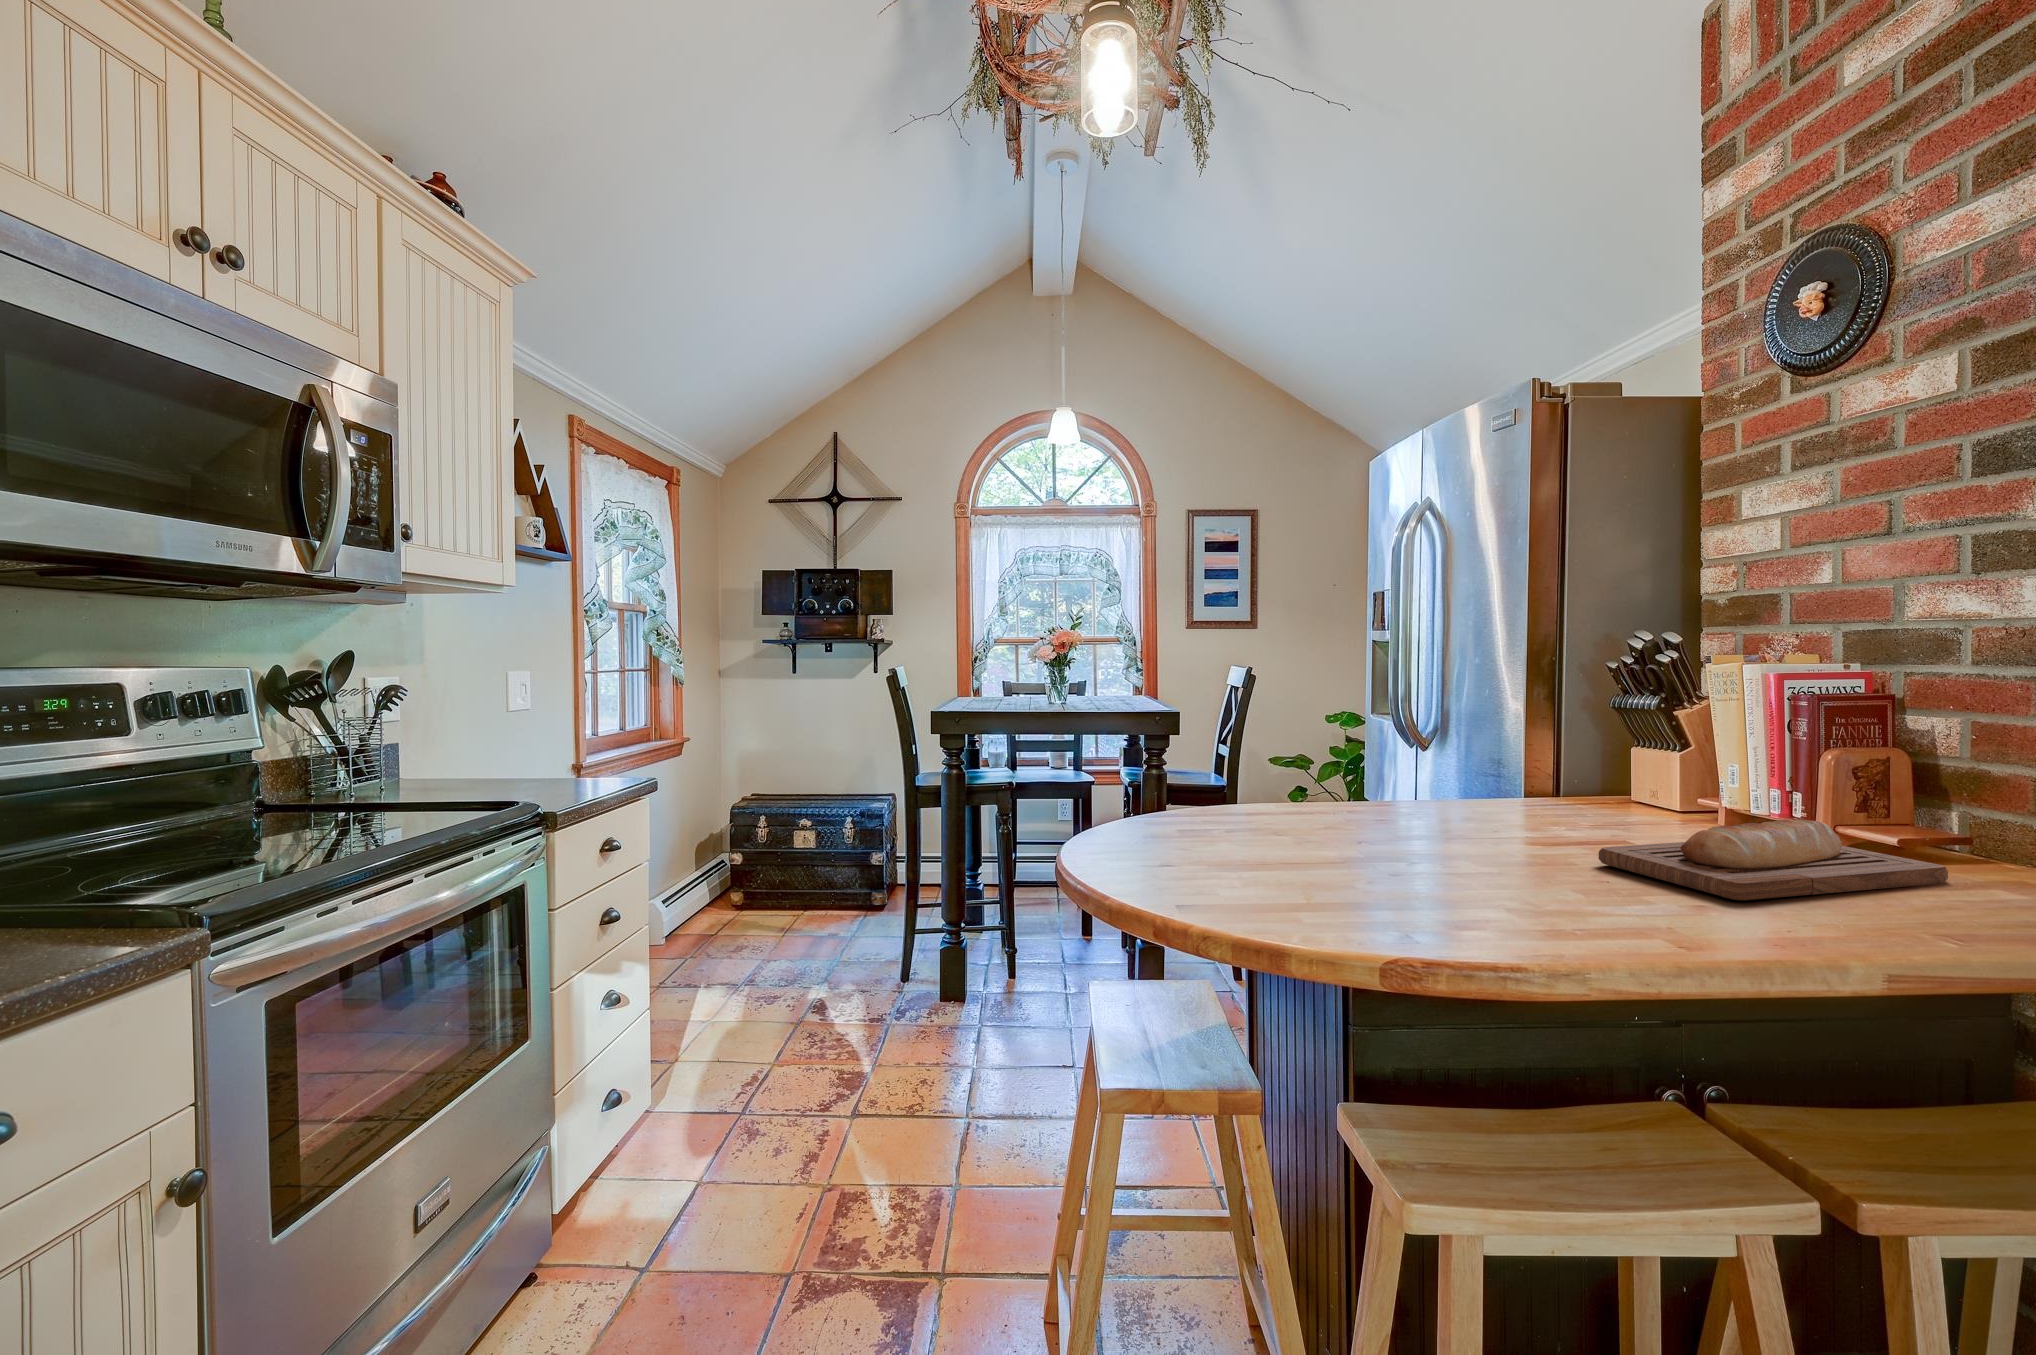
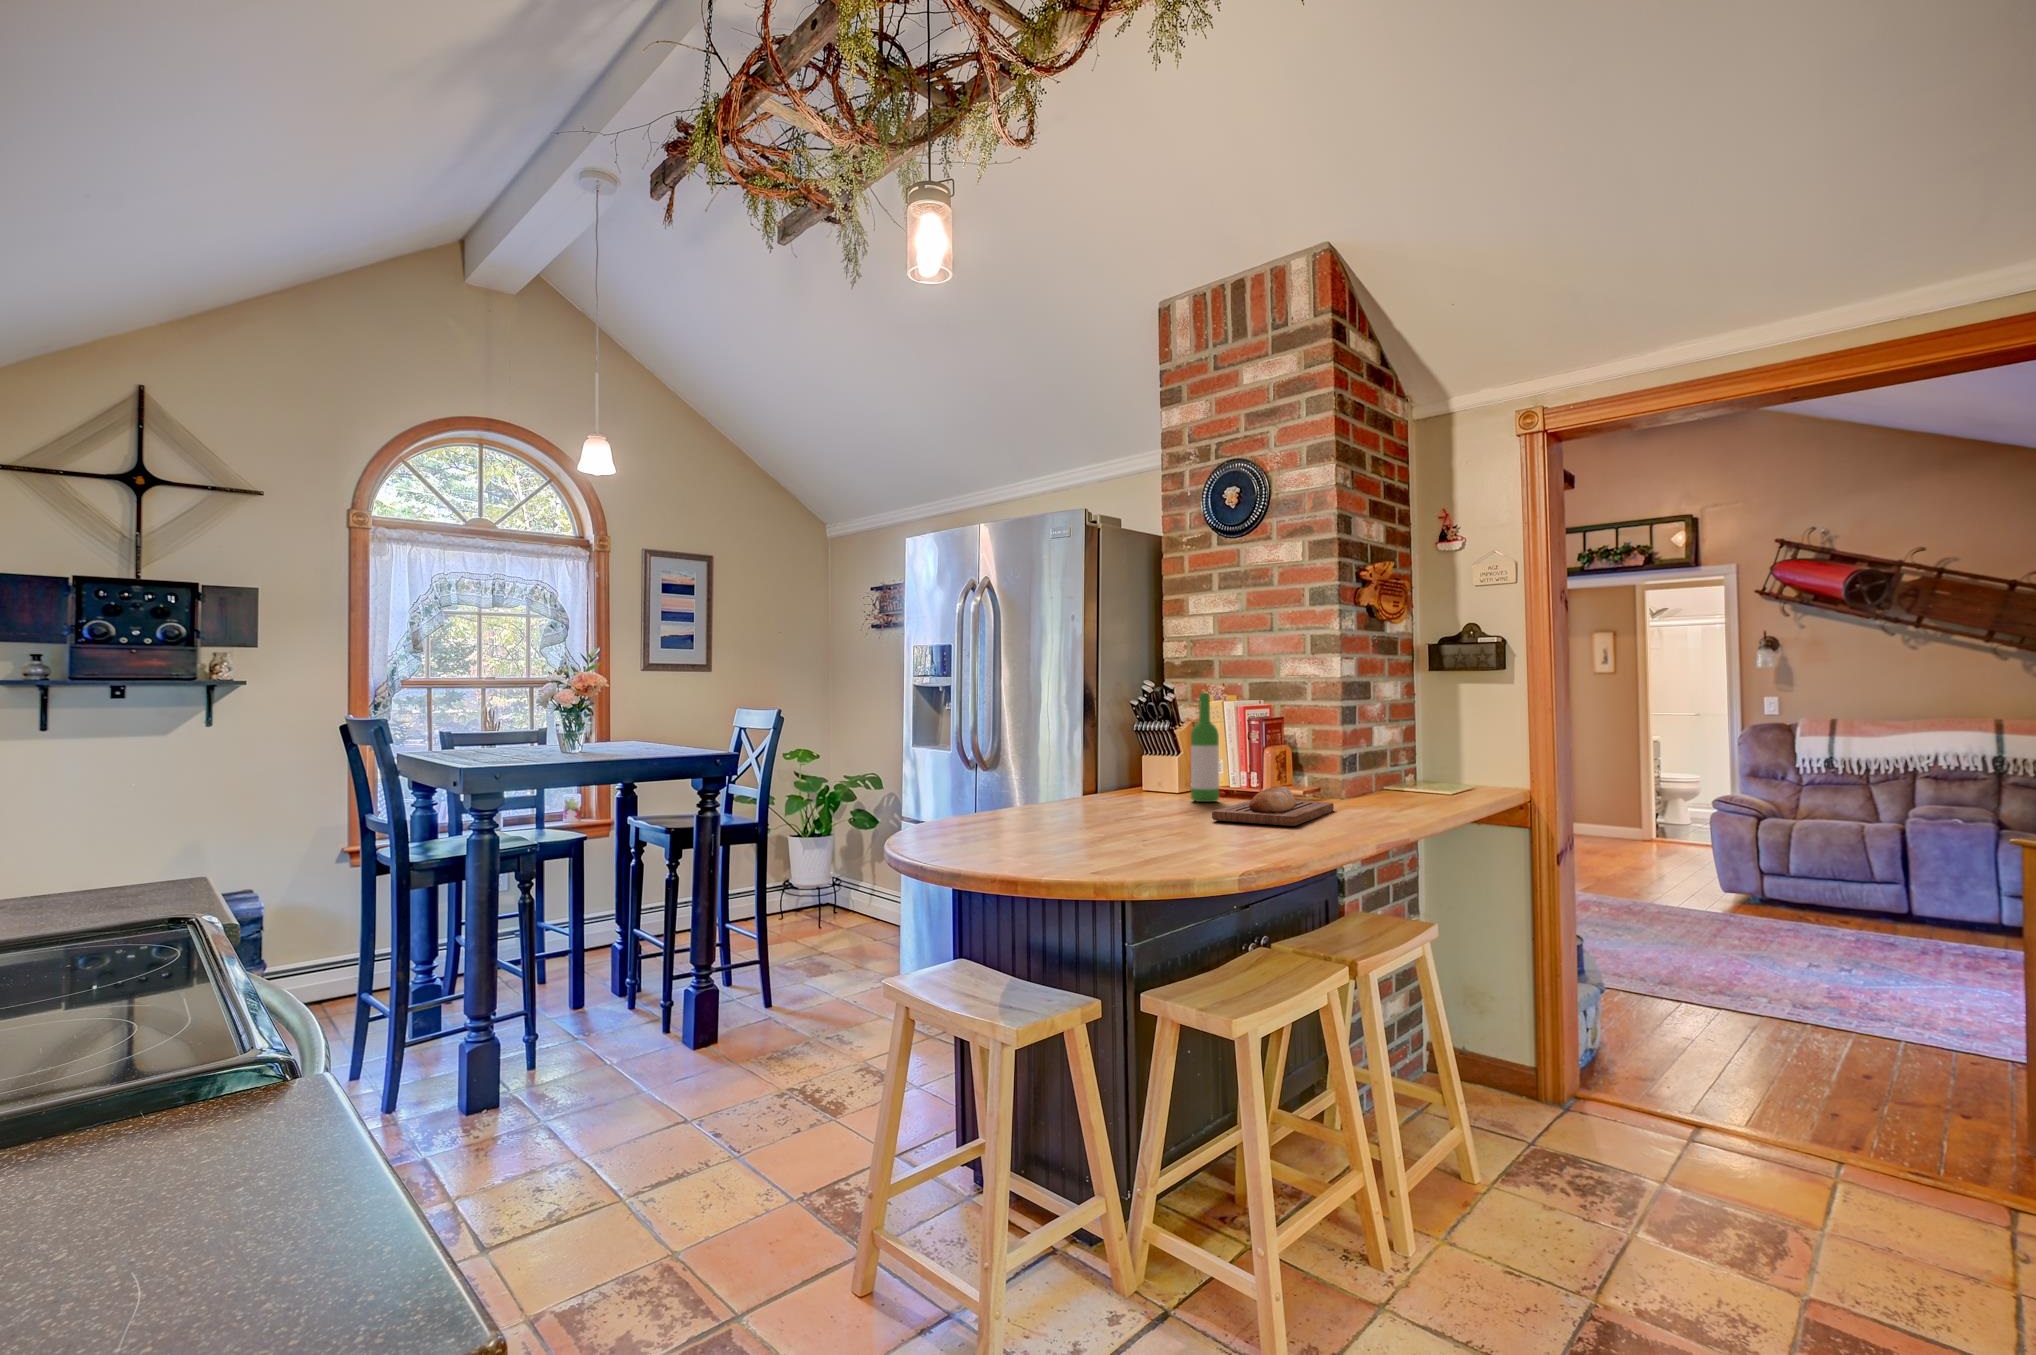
wine bottle: none [1667,648,1726,829] -> present [1191,693,1219,802]

